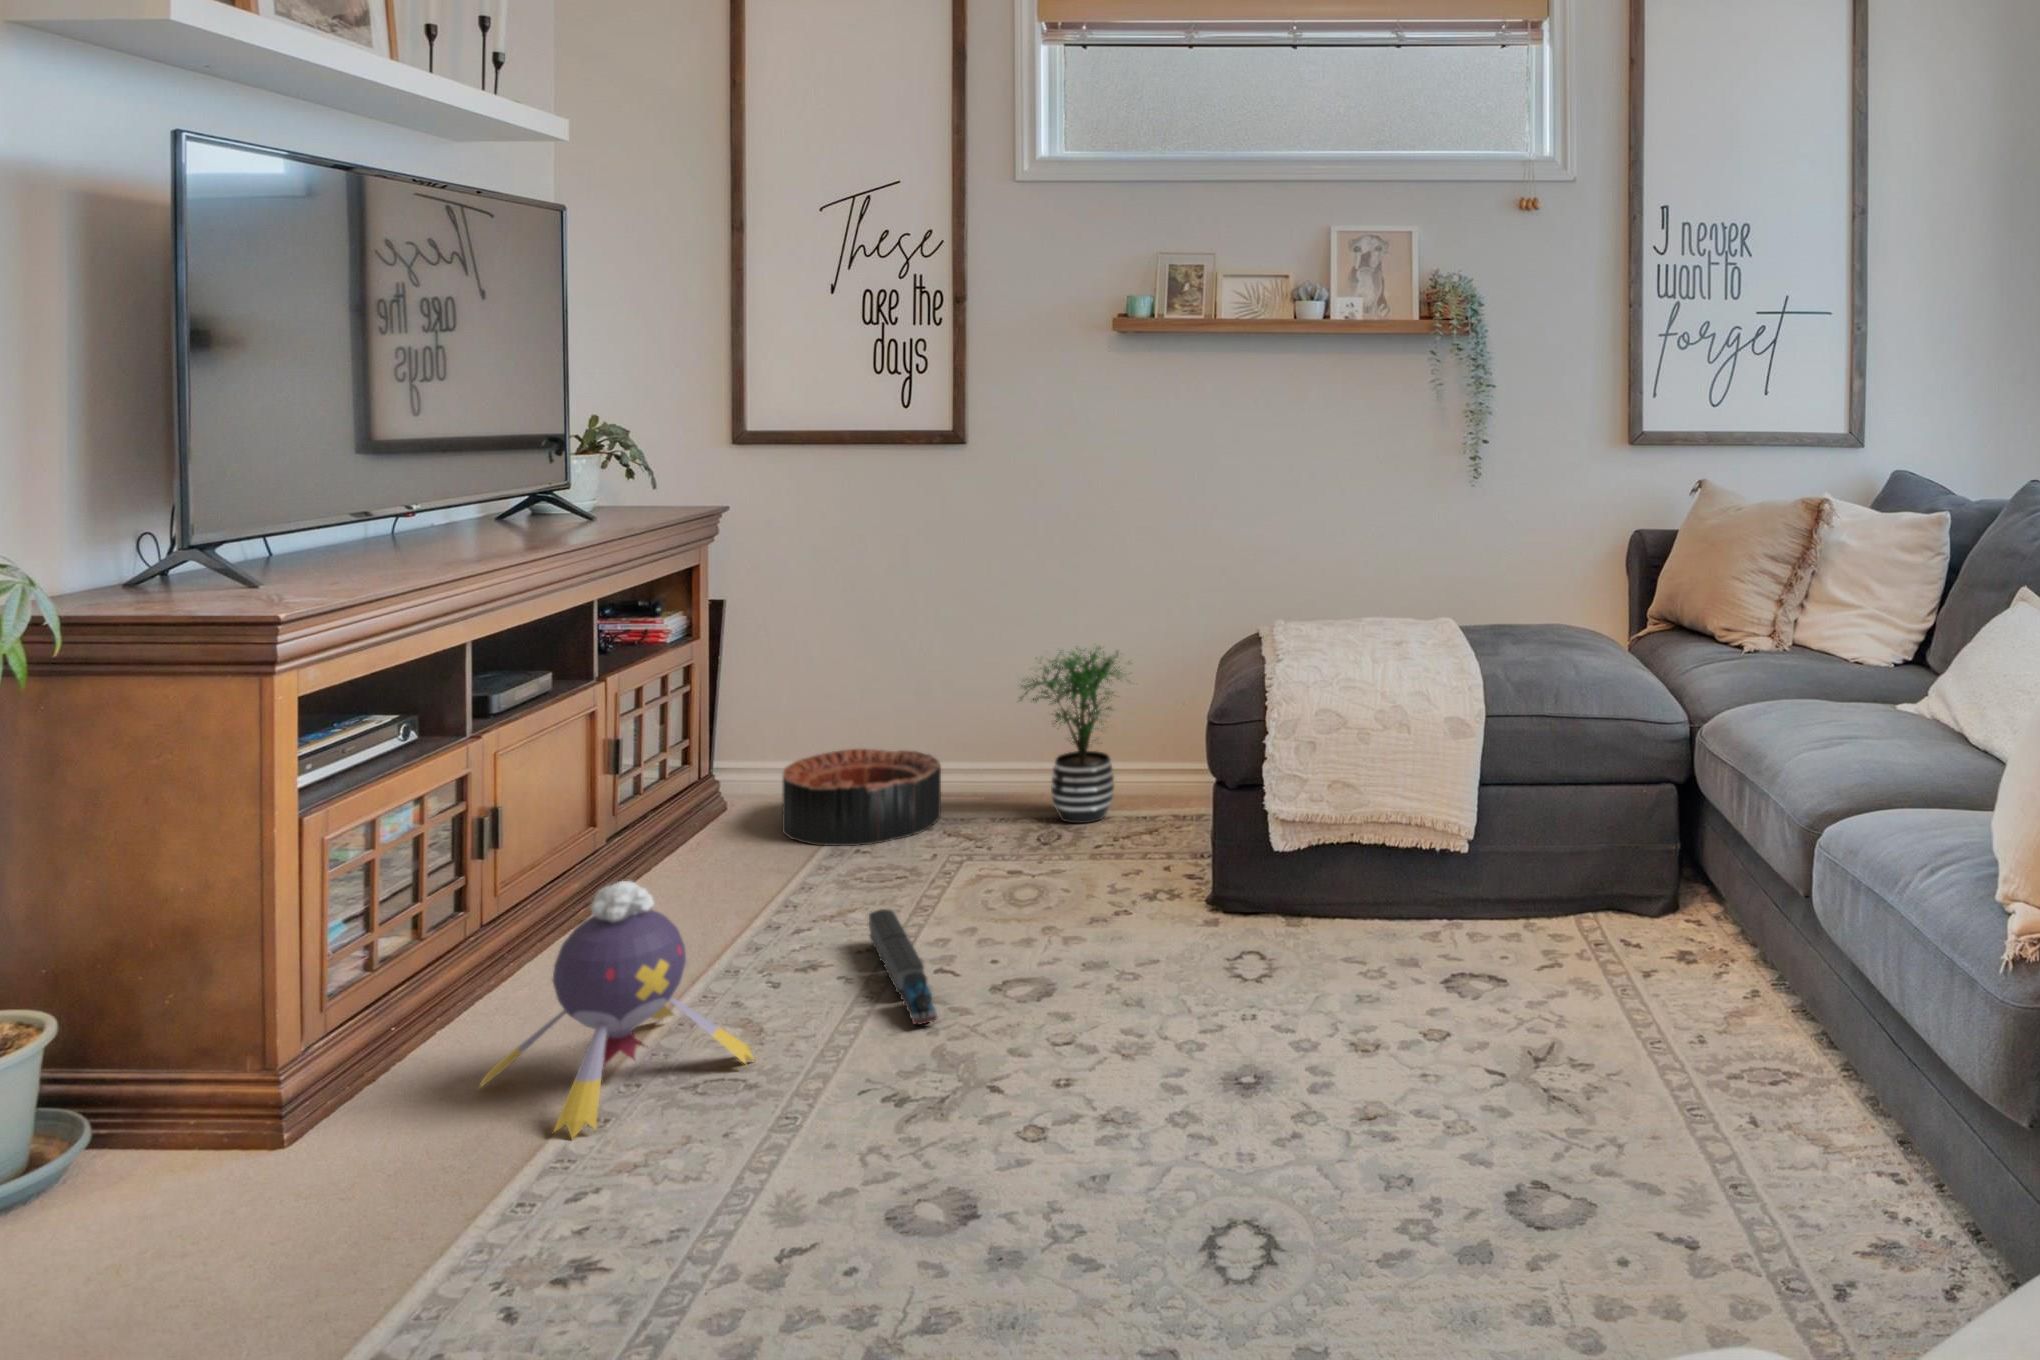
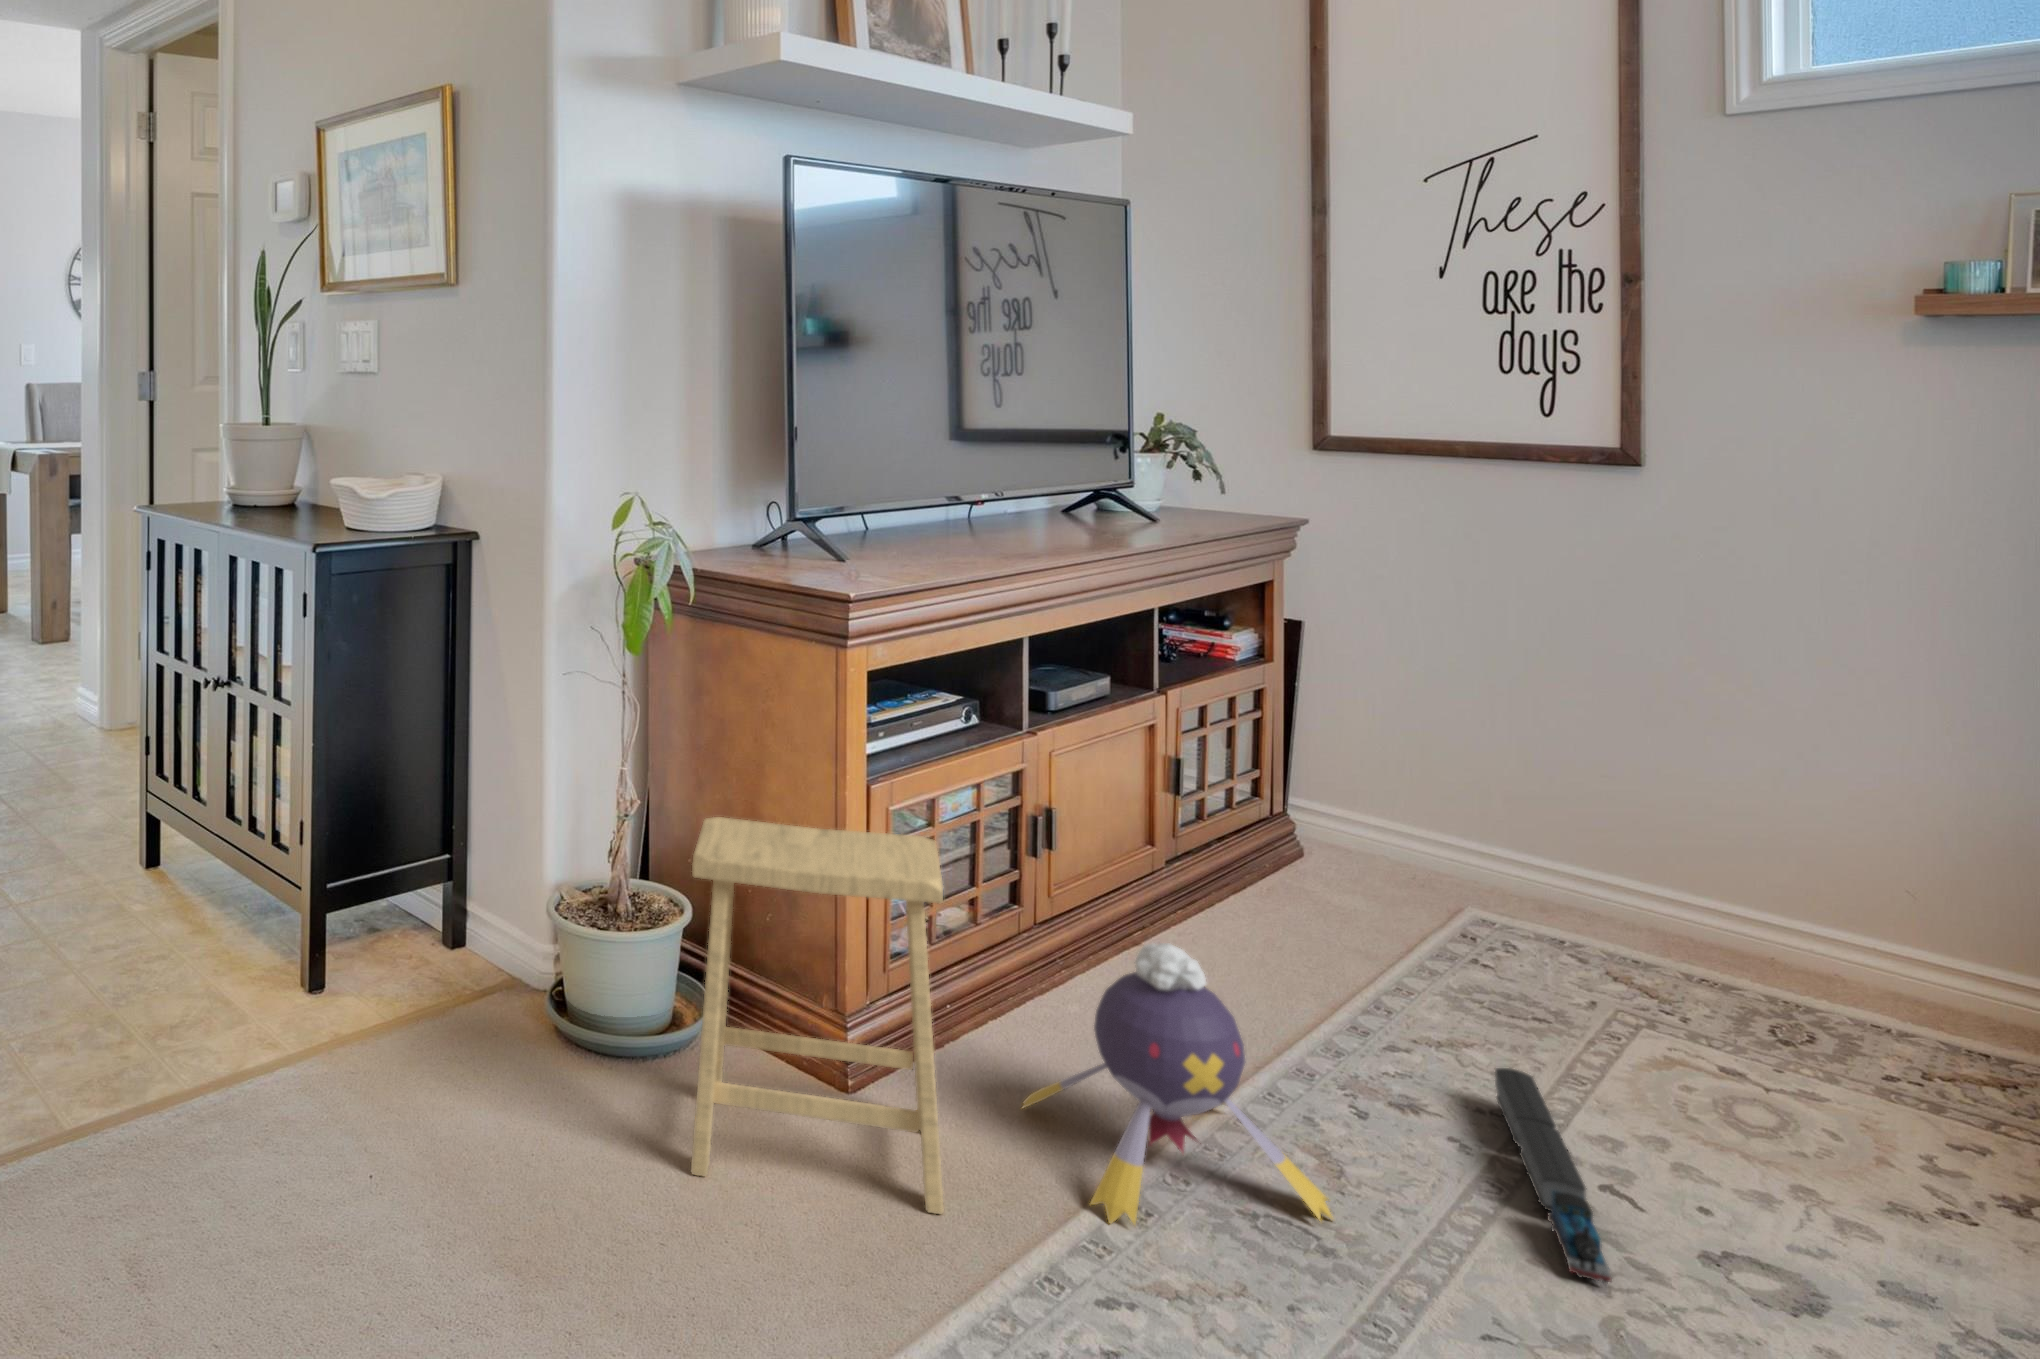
potted plant: present [1020,646,1131,823] -> none [1729,767,1979,1037]
basket: present [782,749,941,846] -> none [1374,820,1601,962]
footstool: none [89,846,409,1295] -> present [691,817,944,1214]

